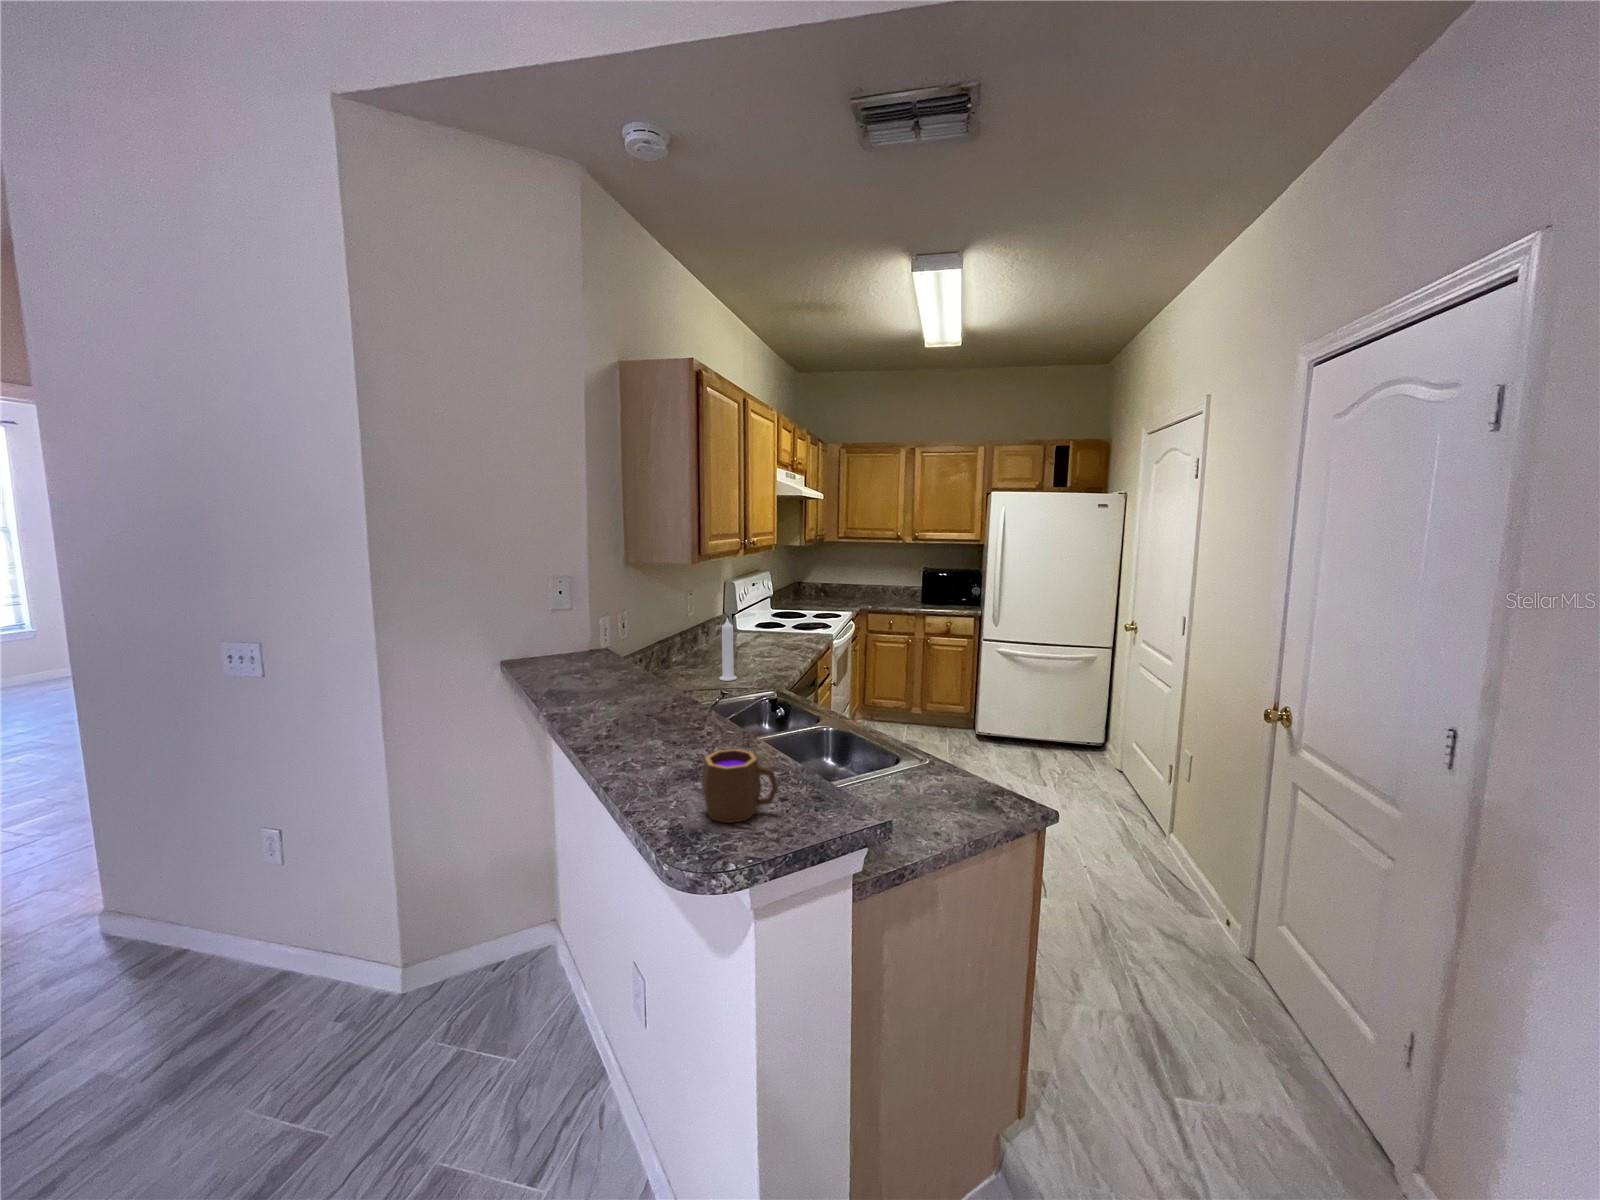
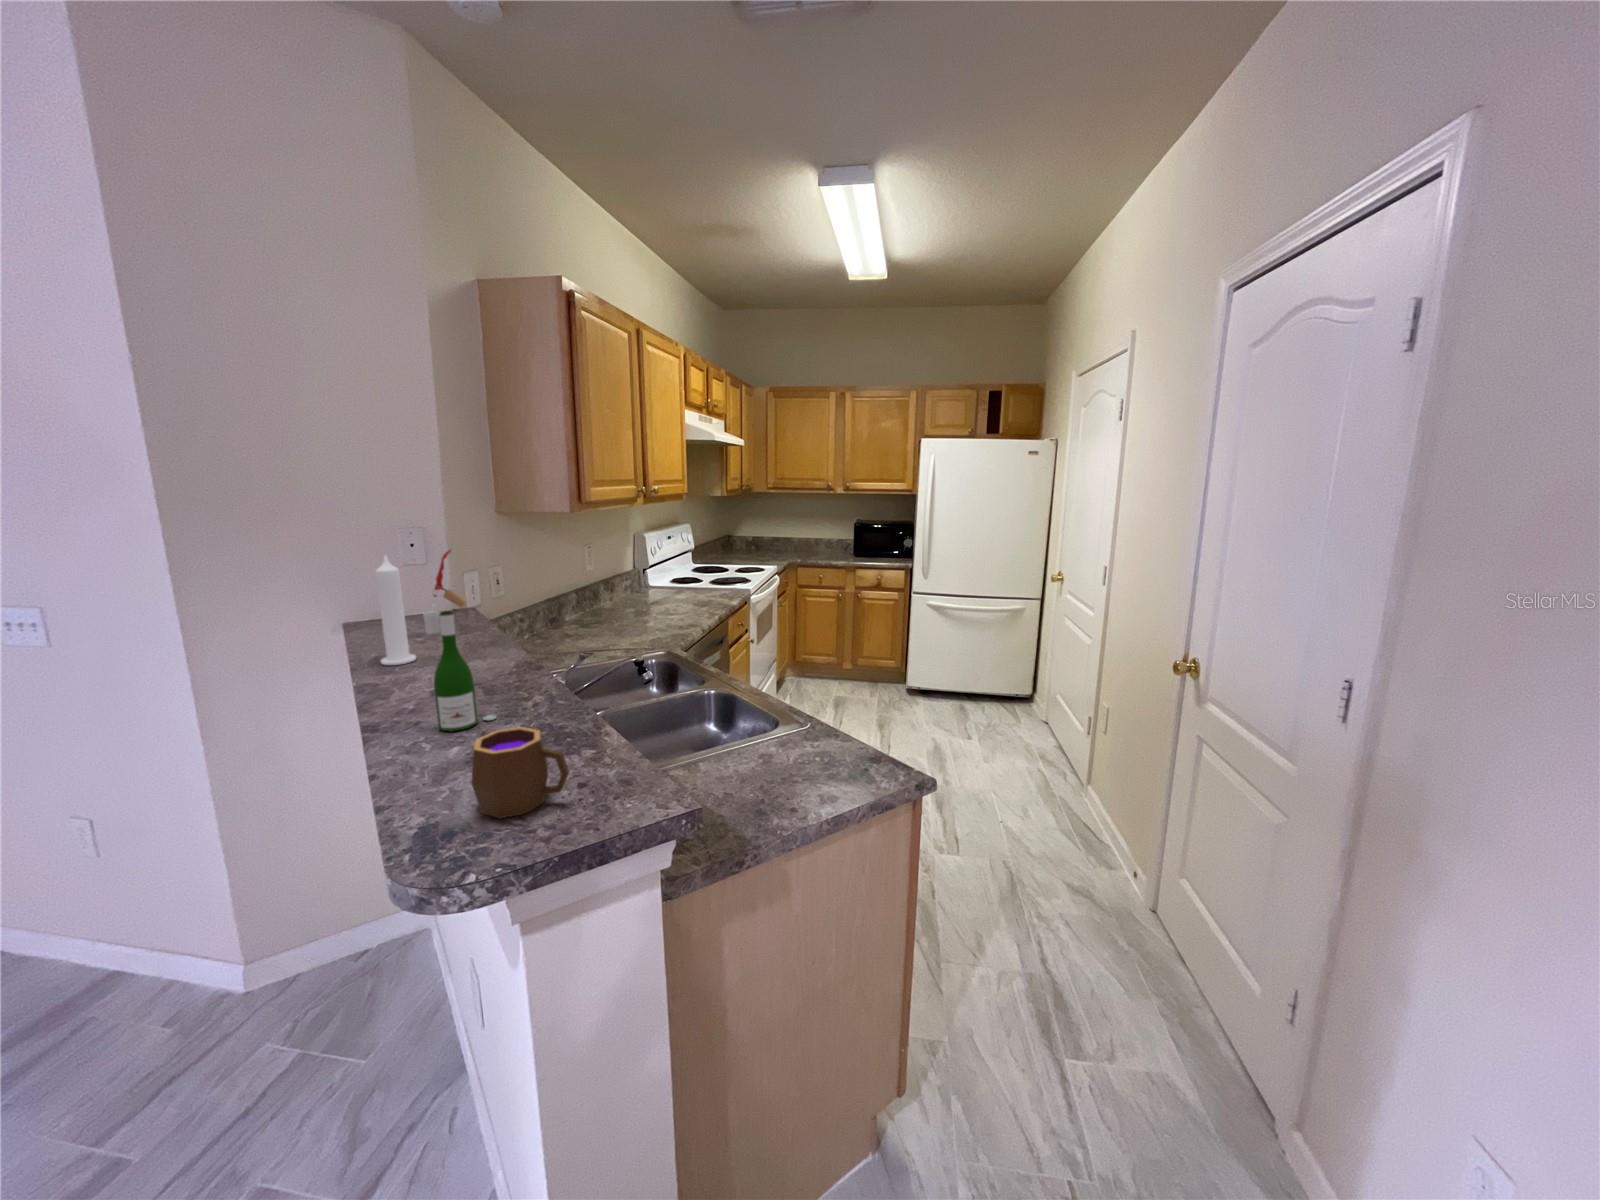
wine bottle: none [628,600,678,753] -> present [423,550,496,731]
candle: present [719,618,737,681] -> present [376,555,416,665]

